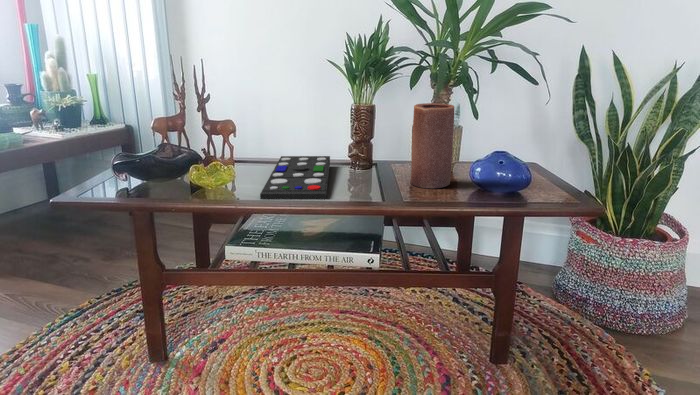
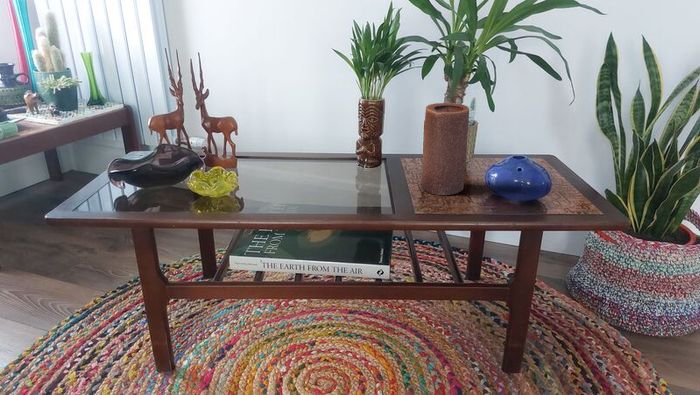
remote control: present [260,156,330,199] -> none [263,152,337,216]

